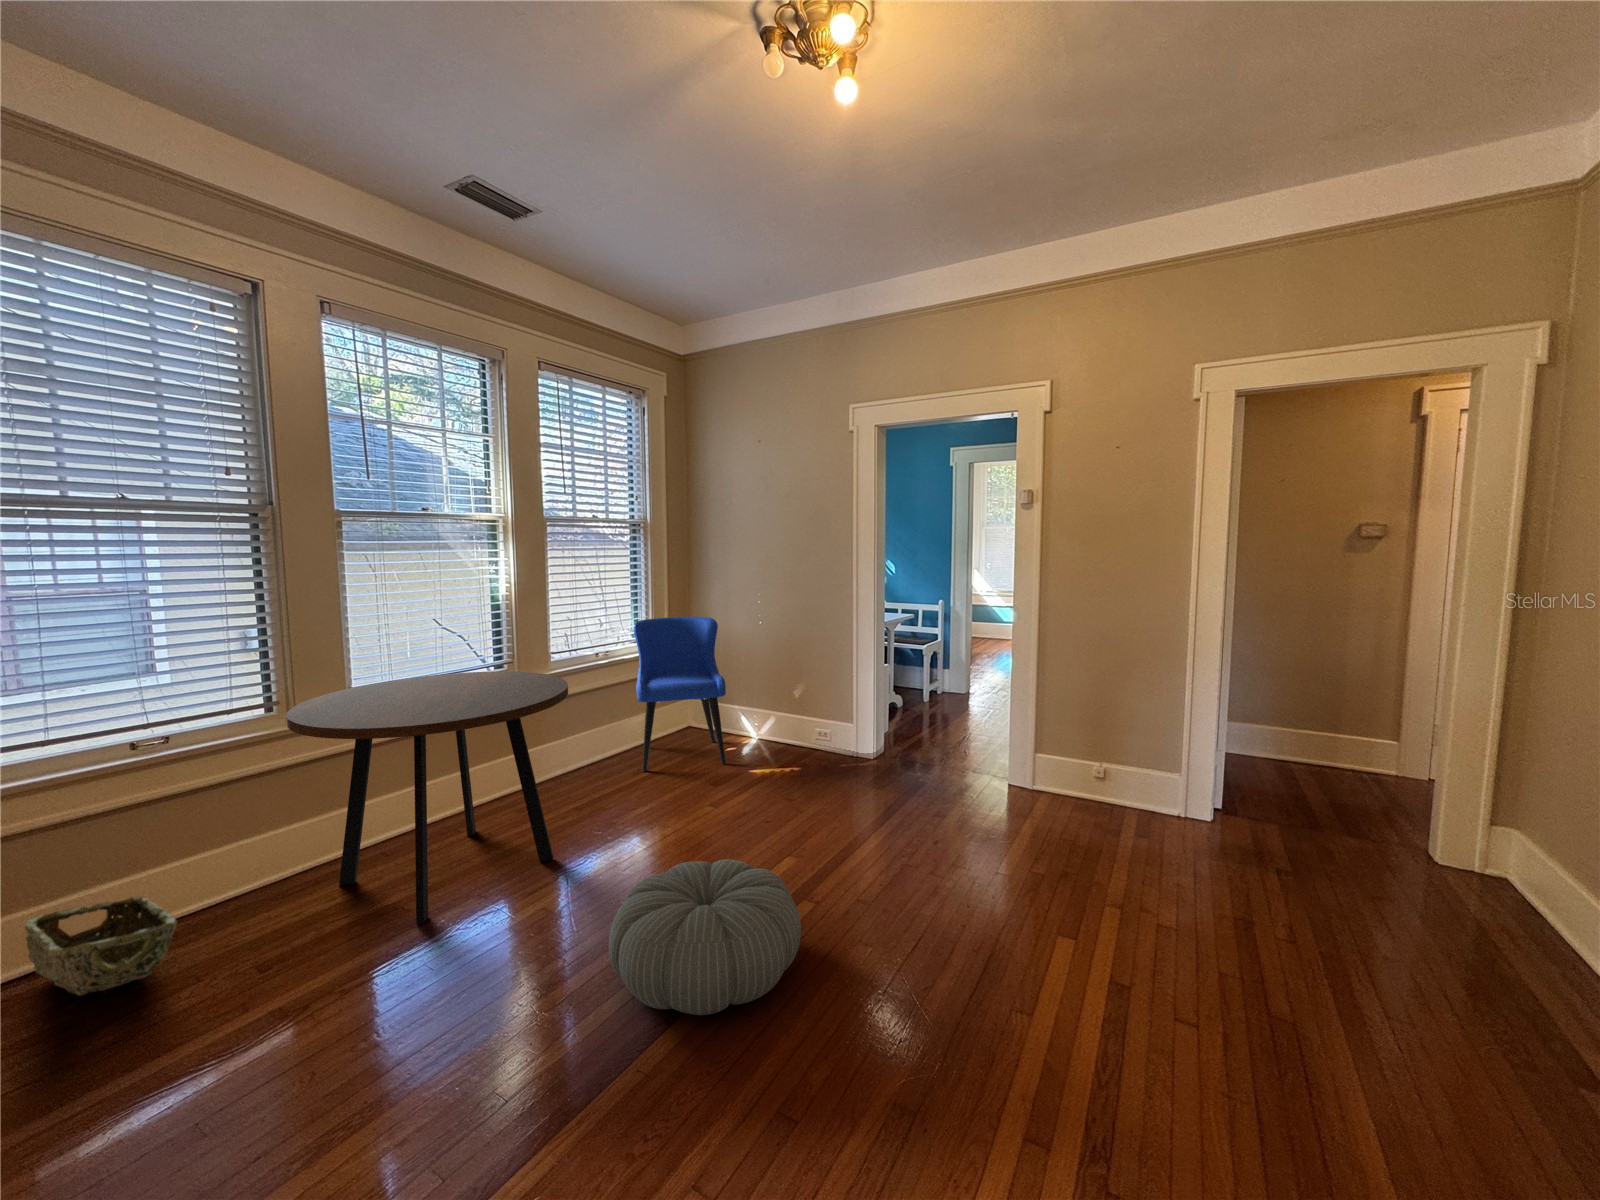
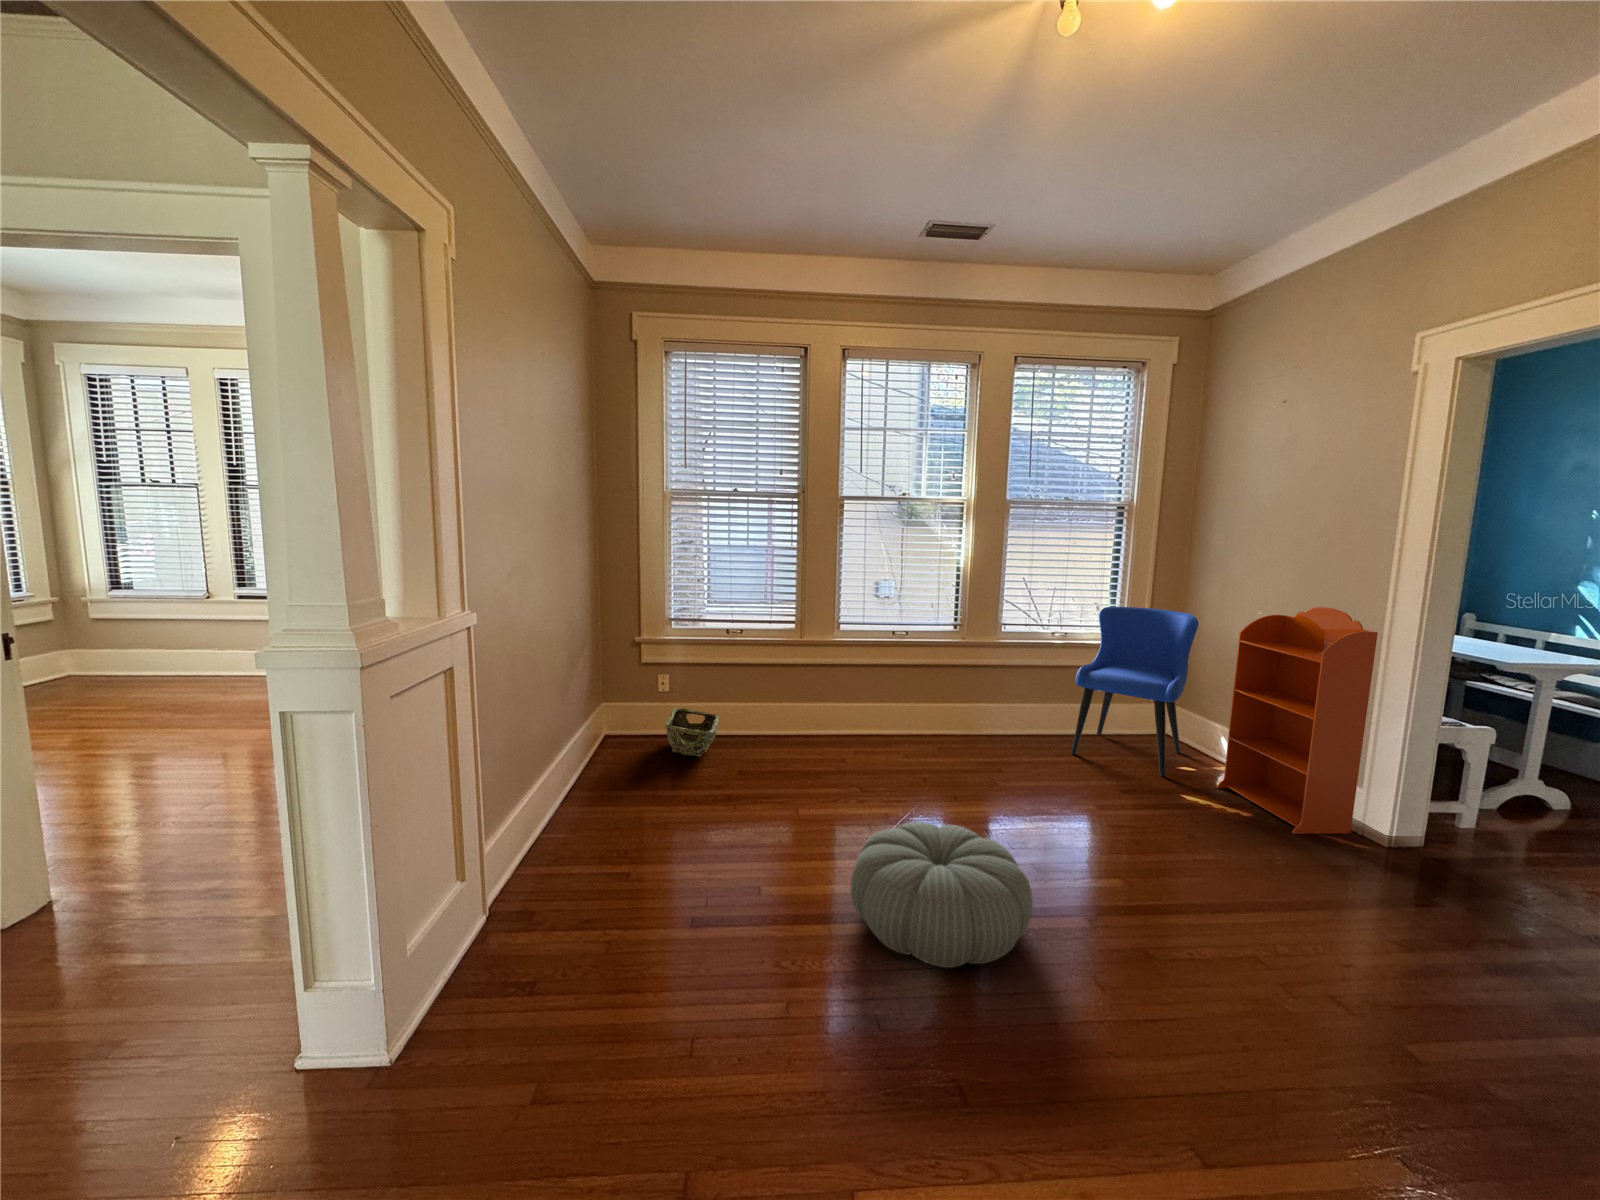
bookcase: none [763,597,852,772] -> present [1217,607,1378,834]
dining table: present [286,671,568,924] -> none [774,621,960,791]

